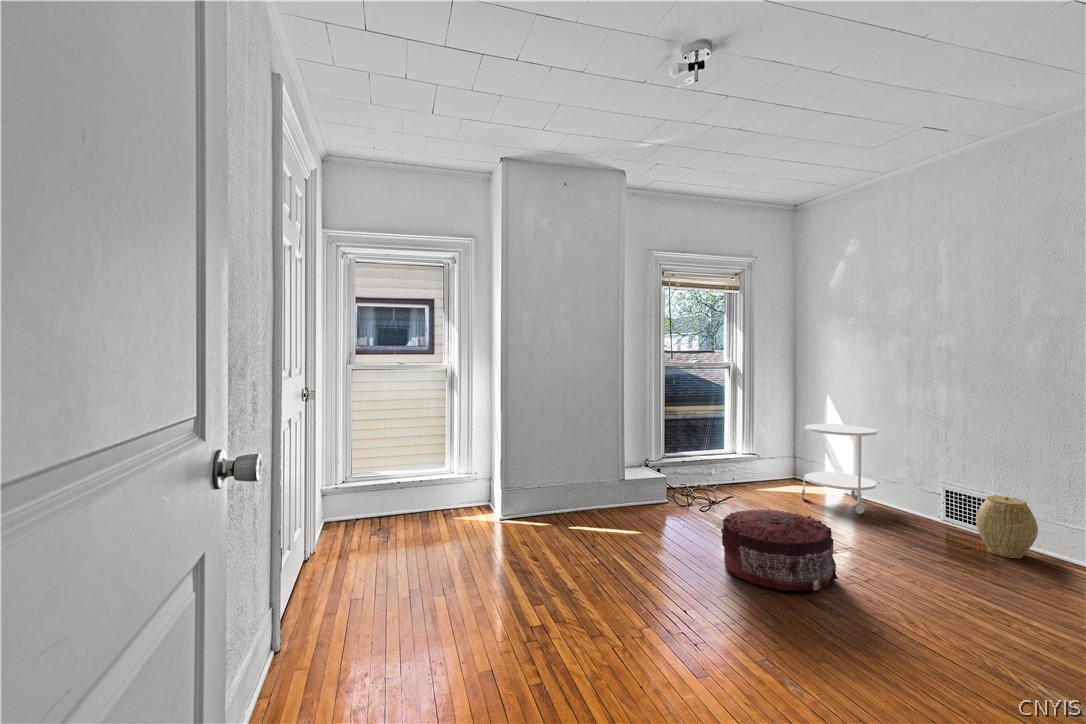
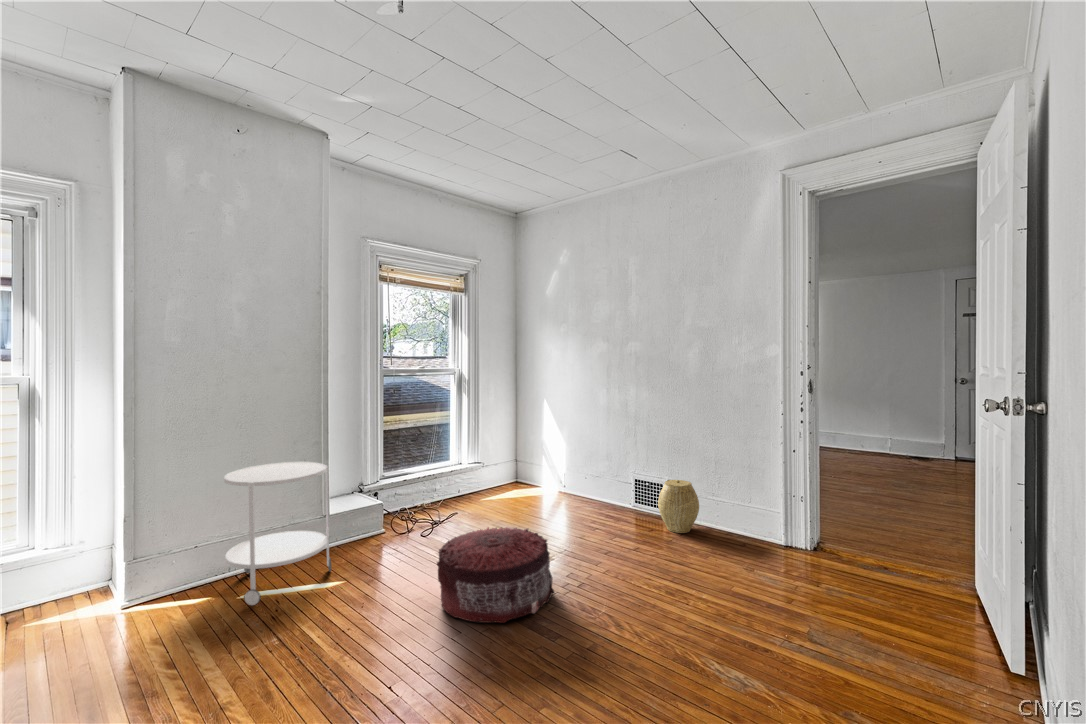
side table: present [802,424,877,514] -> present [224,462,332,606]

